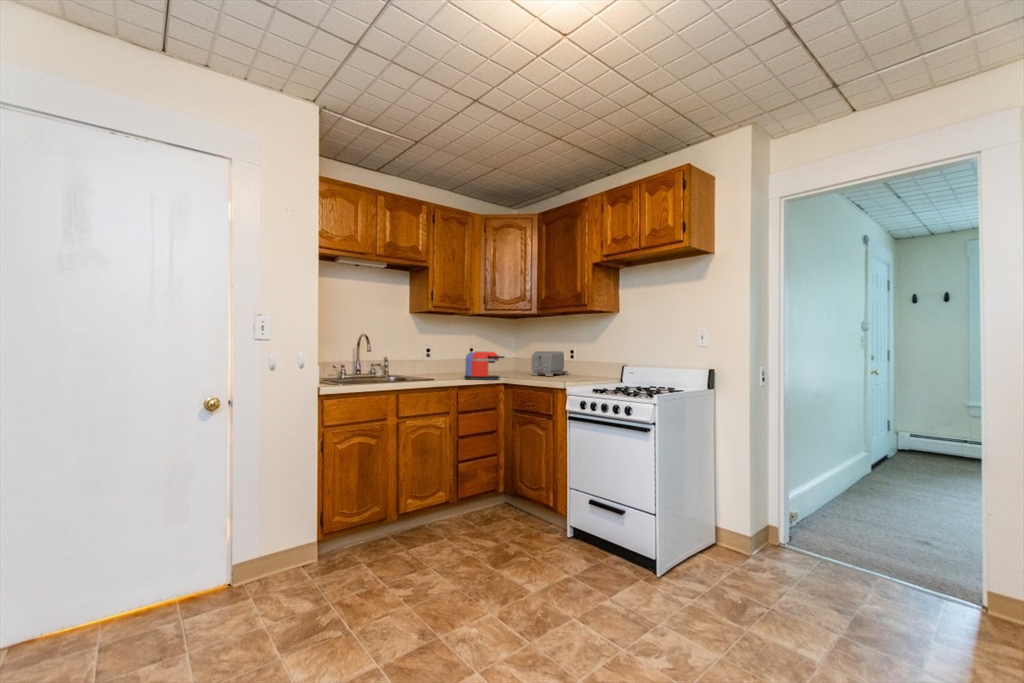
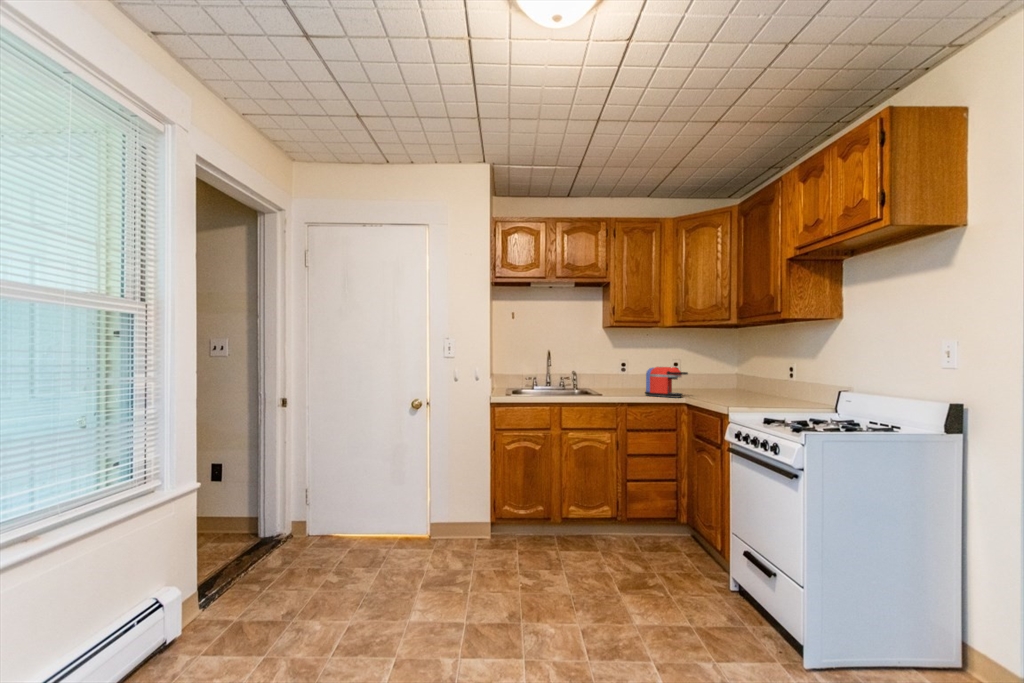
toaster: present [531,351,569,376] -> none [739,368,795,398]

